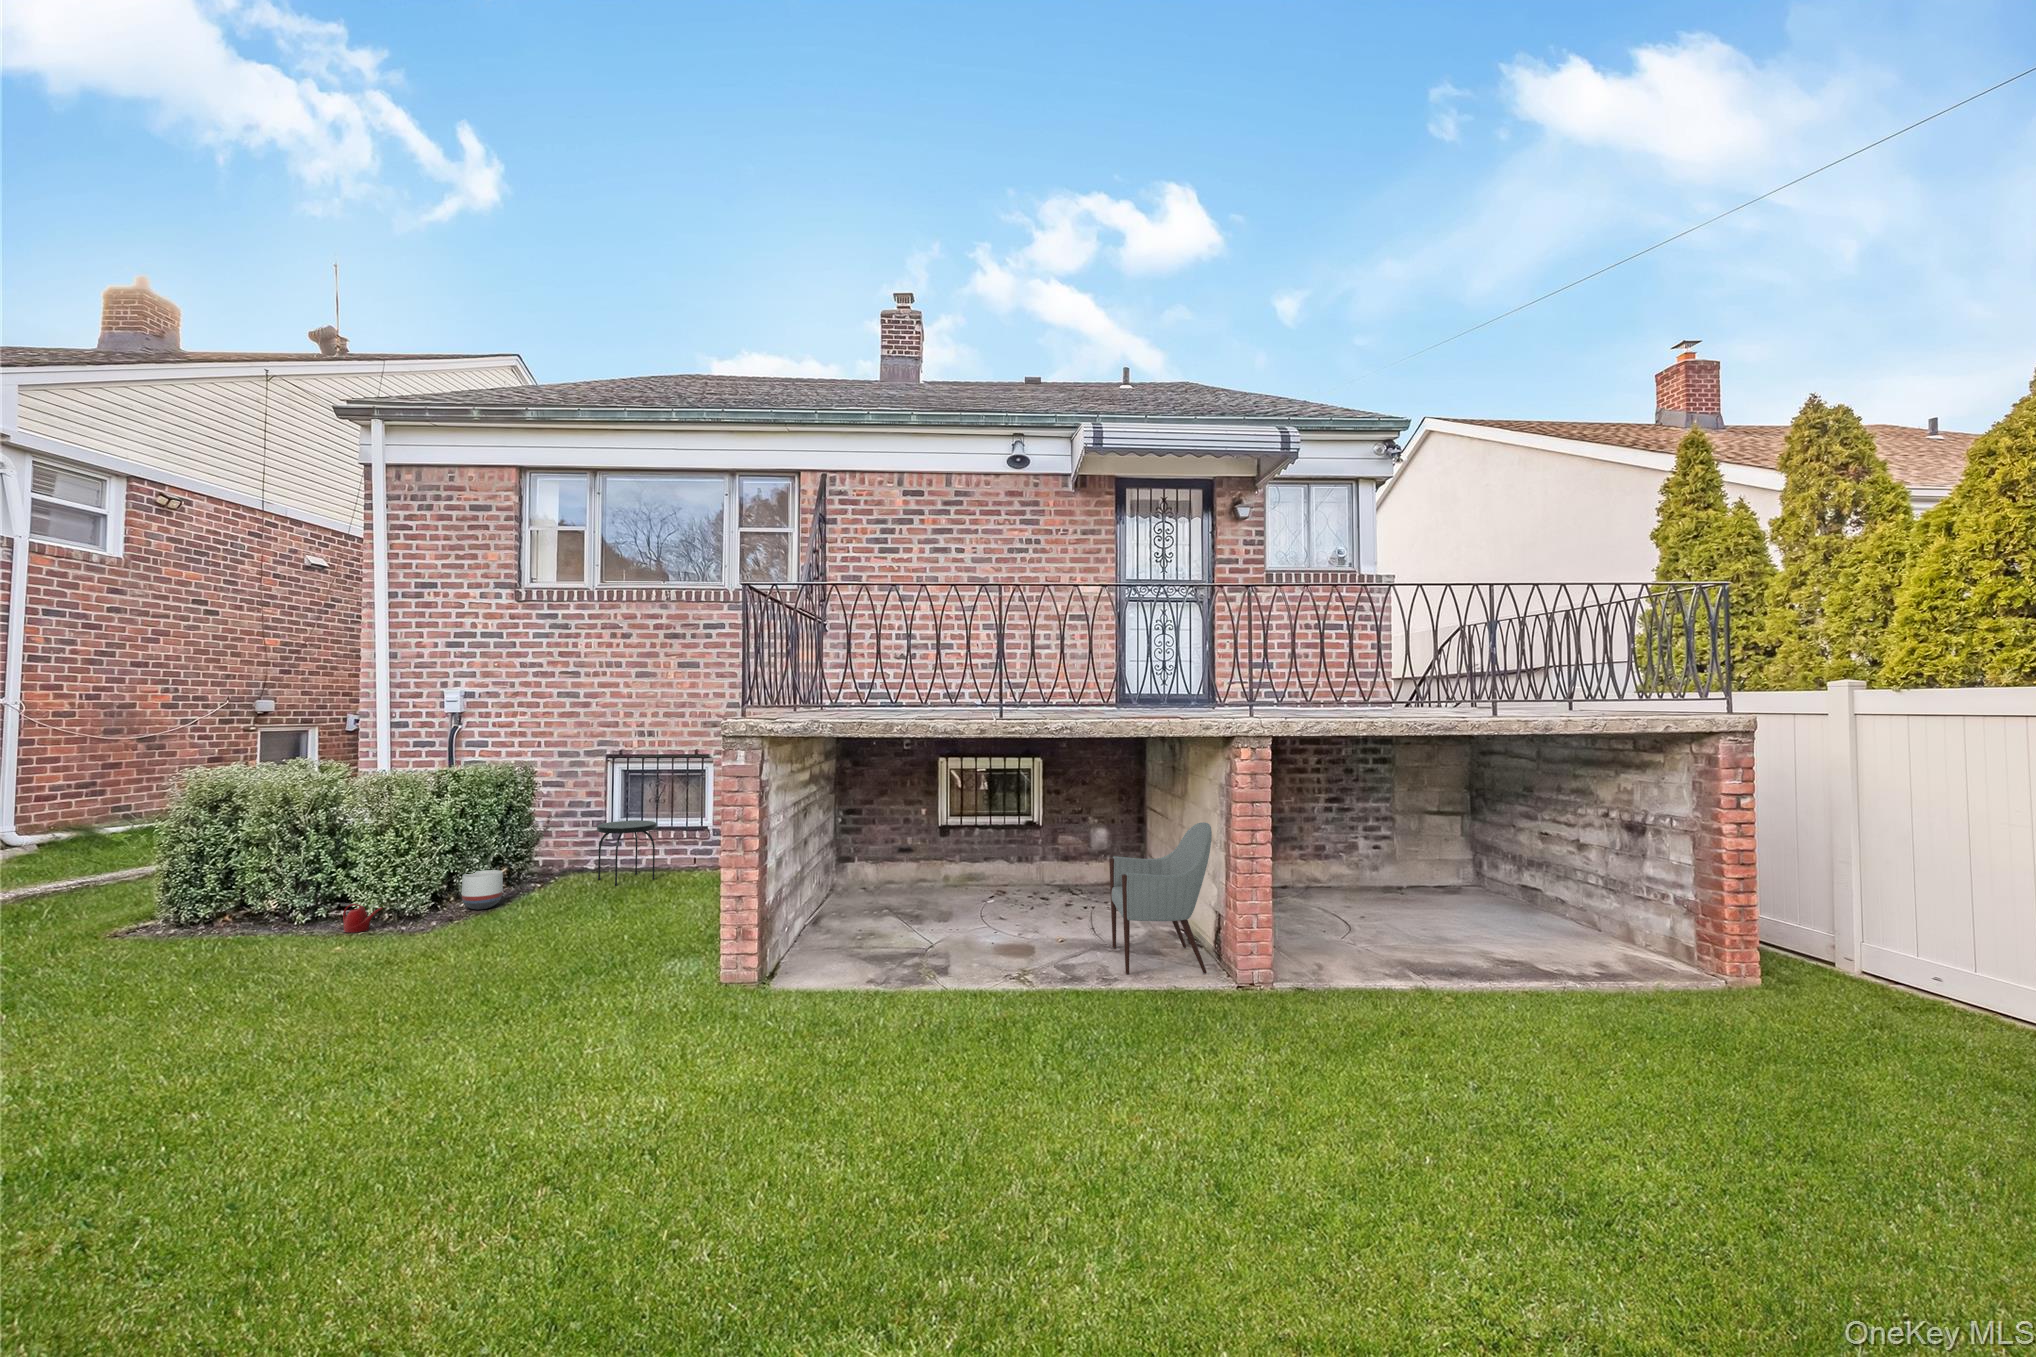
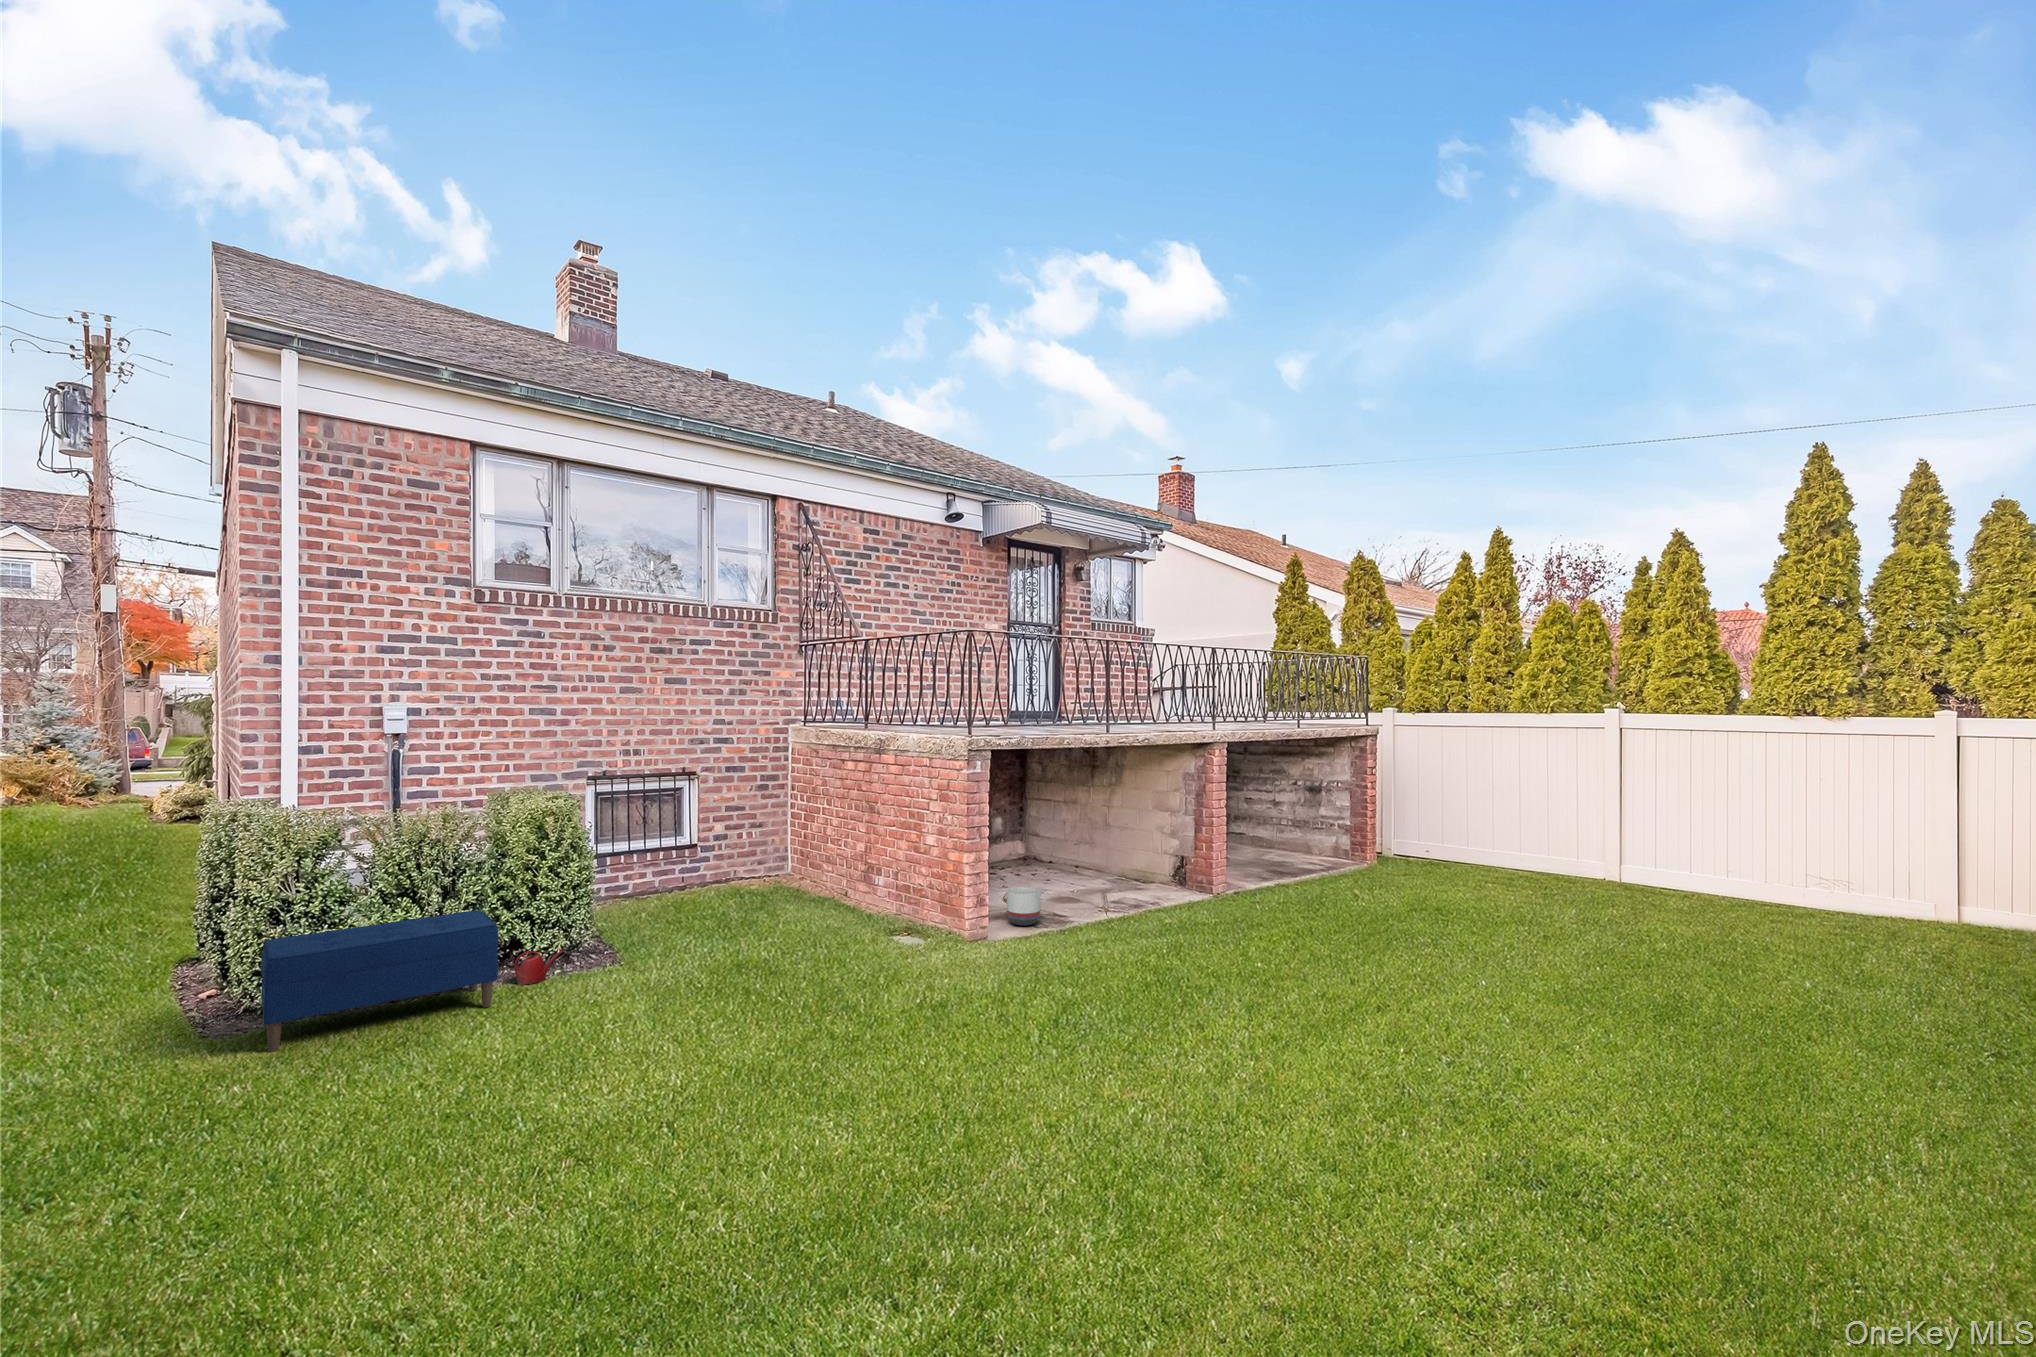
side table: present [597,820,657,886] -> none [604,841,667,909]
chair: present [1109,822,1212,974] -> none [1129,790,1206,889]
bench: none [116,861,329,946] -> present [261,910,498,1052]
planter: present [462,870,503,910] -> present [1007,887,1041,926]

